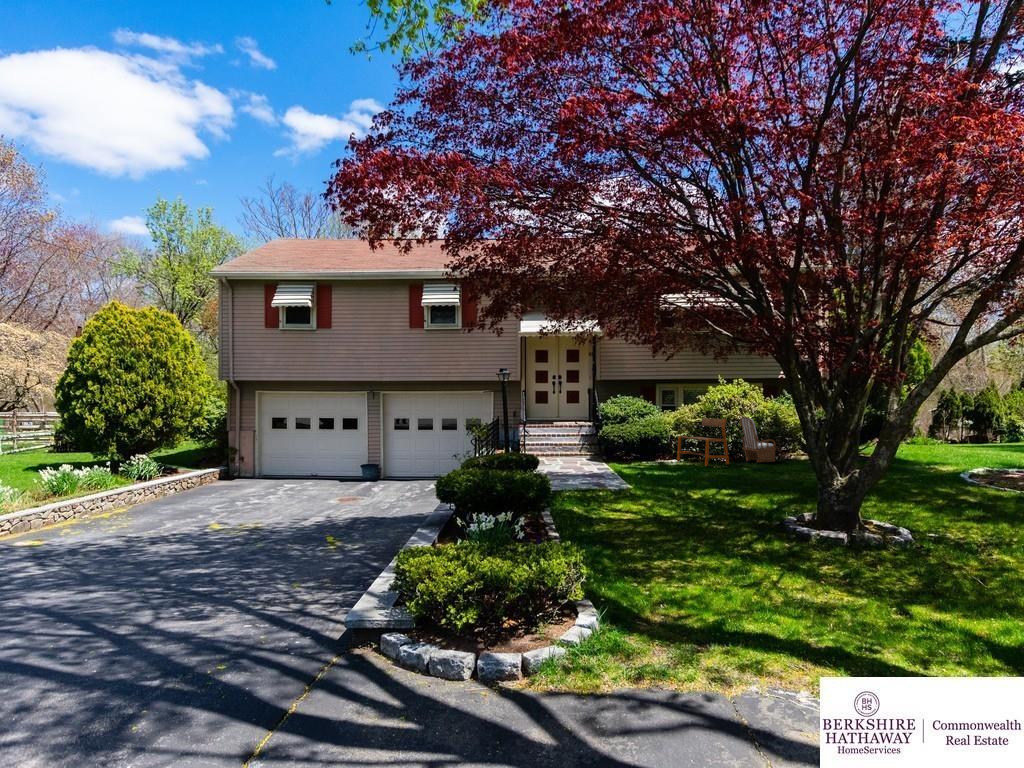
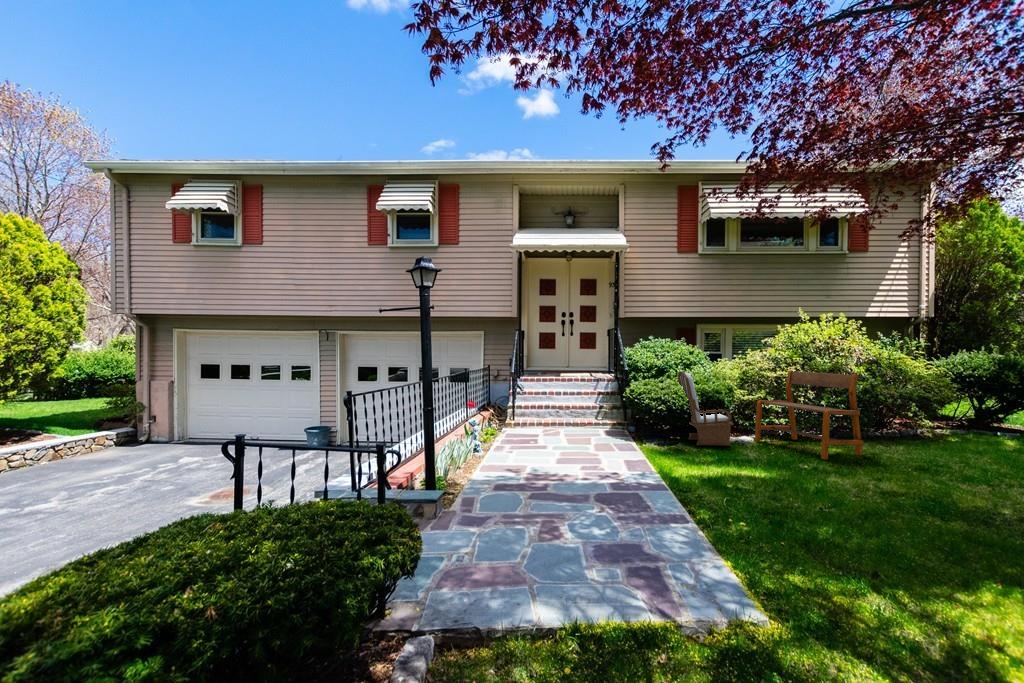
armchair: present [740,416,777,462] -> present [678,371,733,446]

